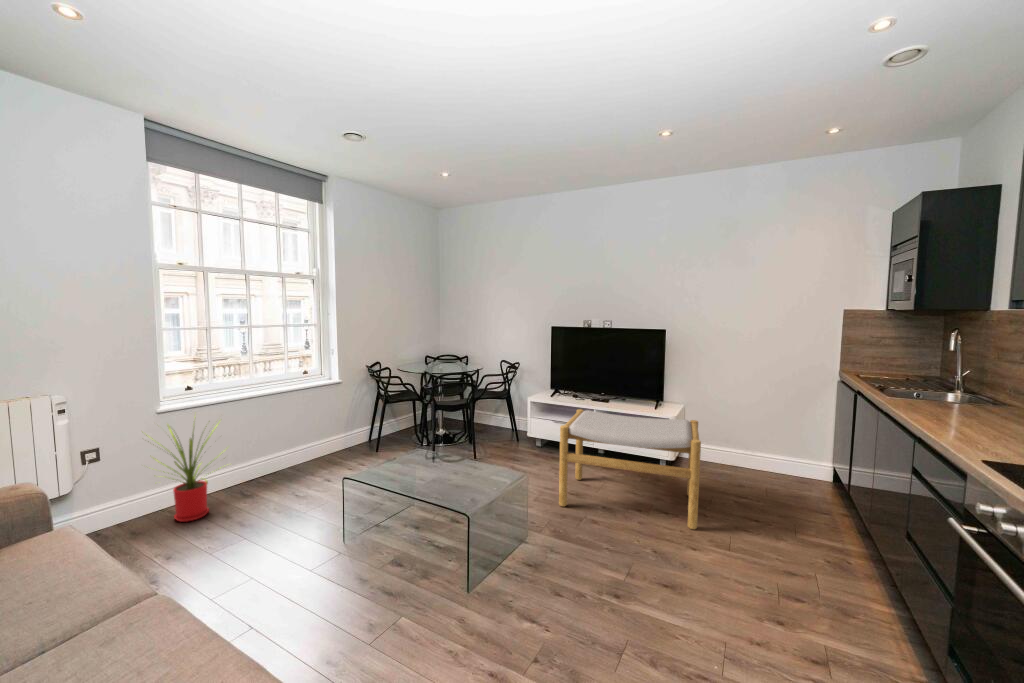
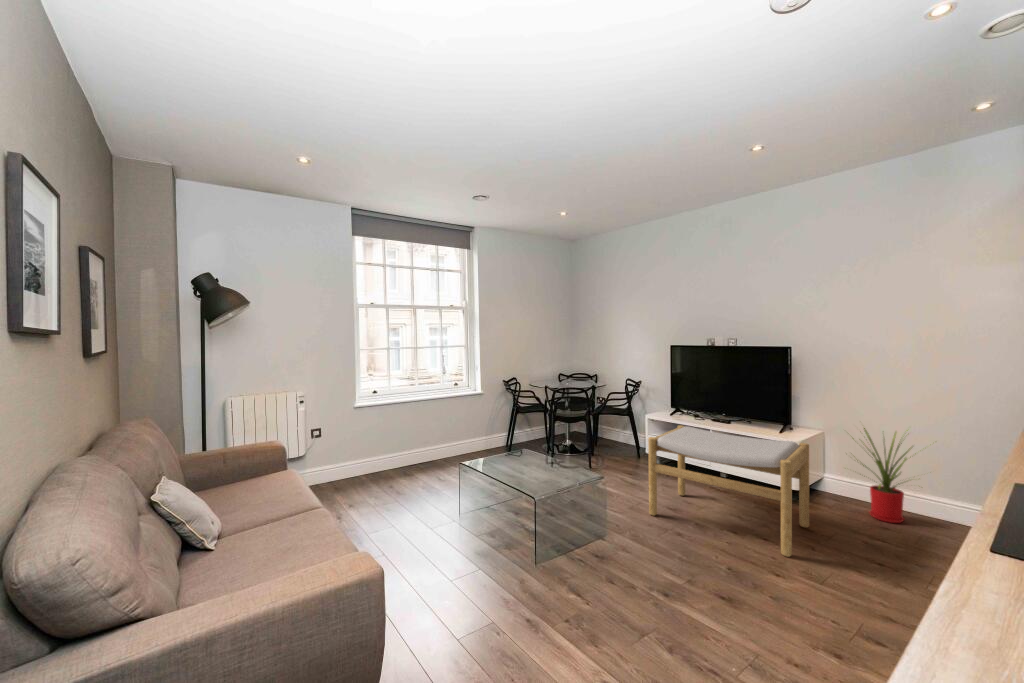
house plant: present [146,425,214,522] -> present [853,428,916,523]

